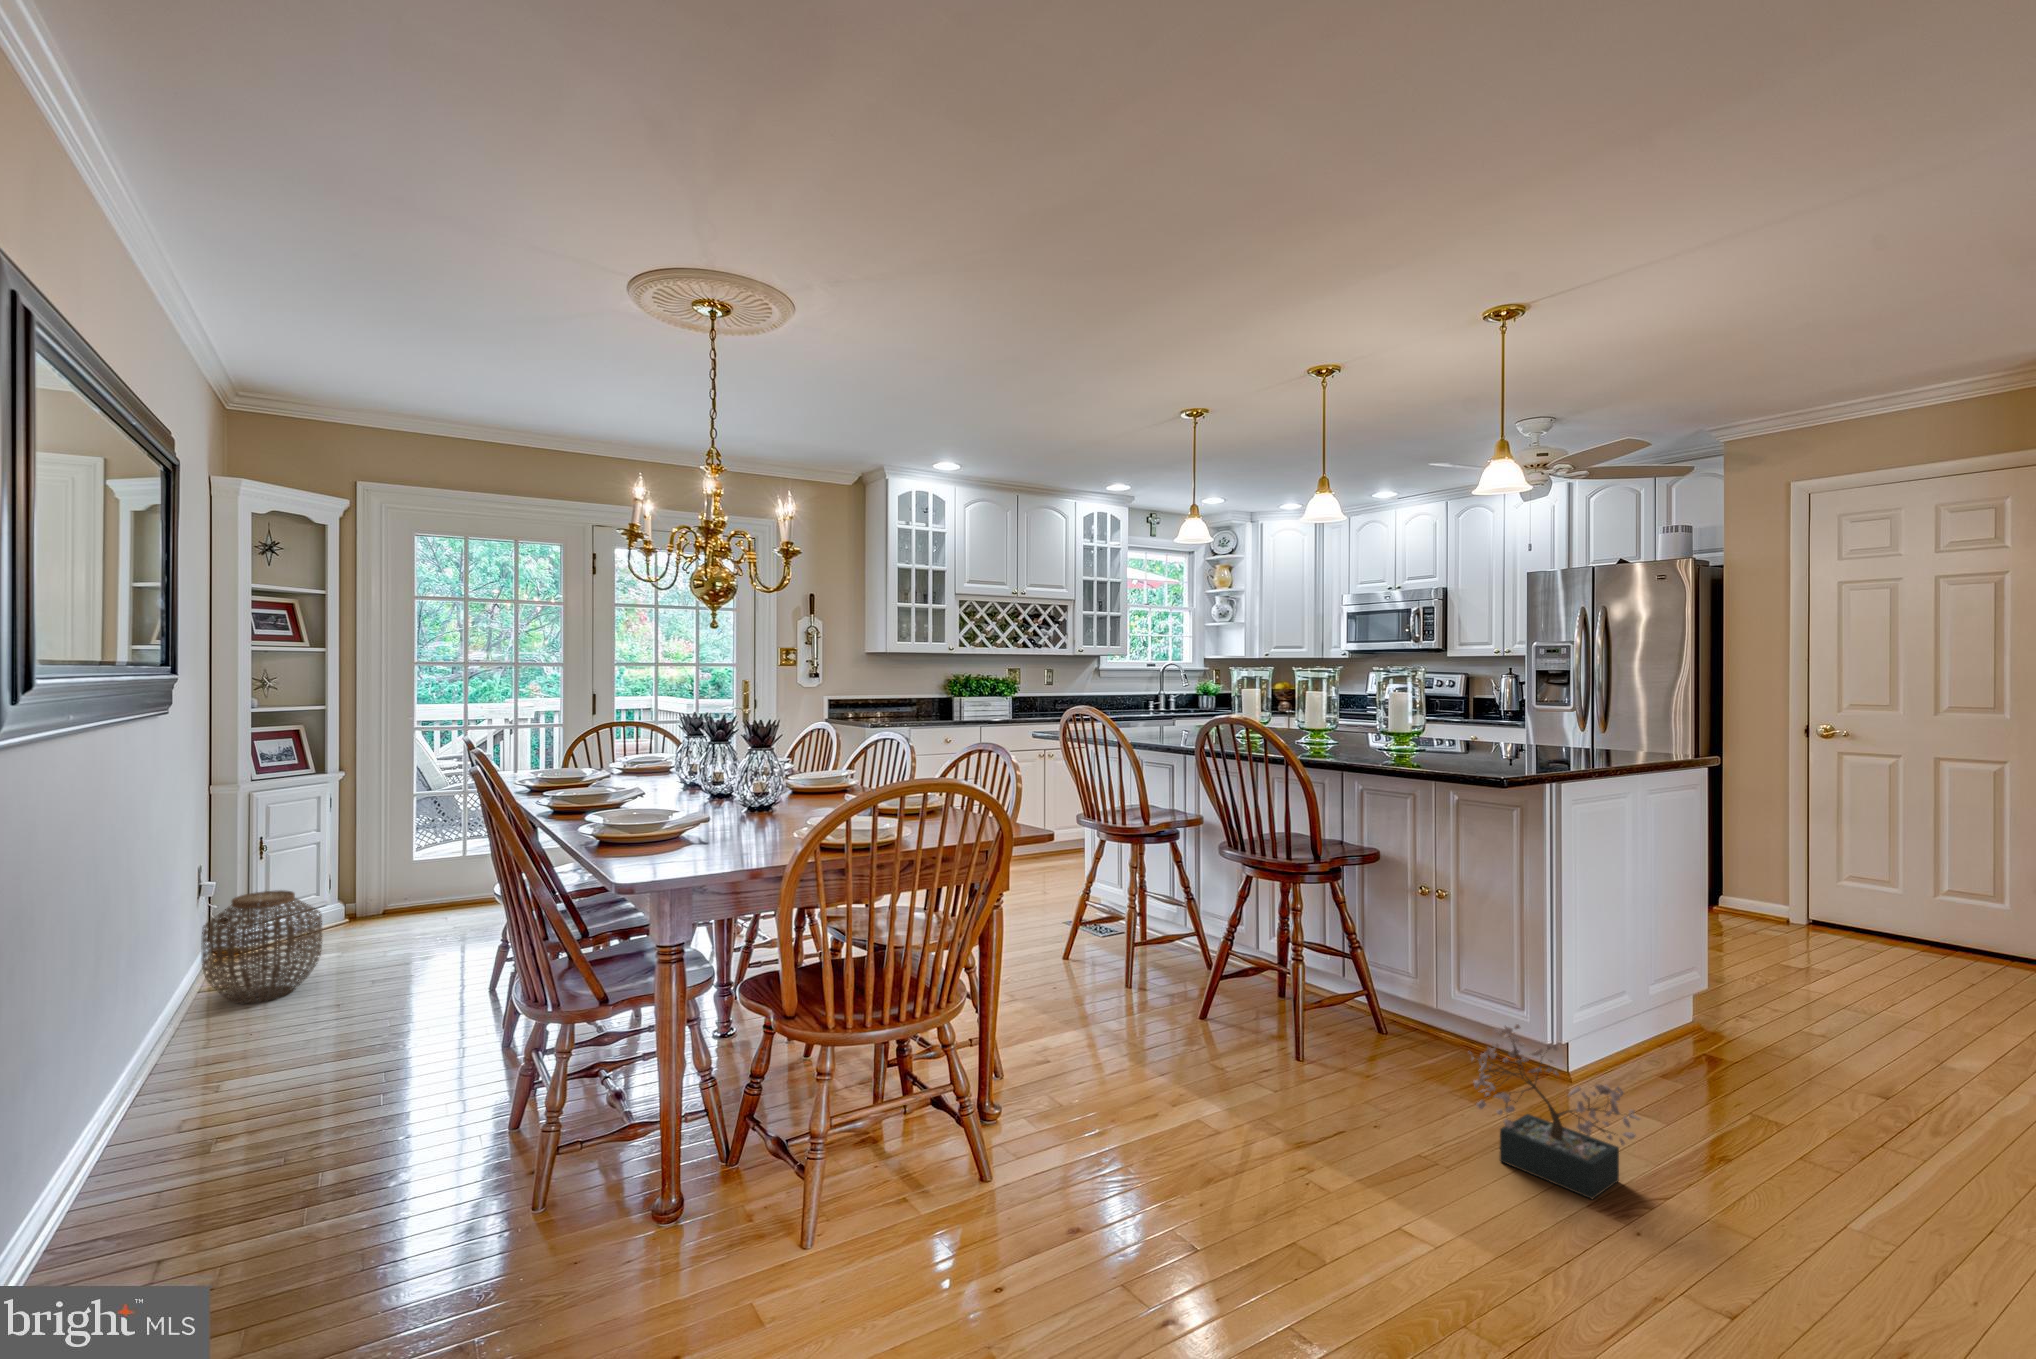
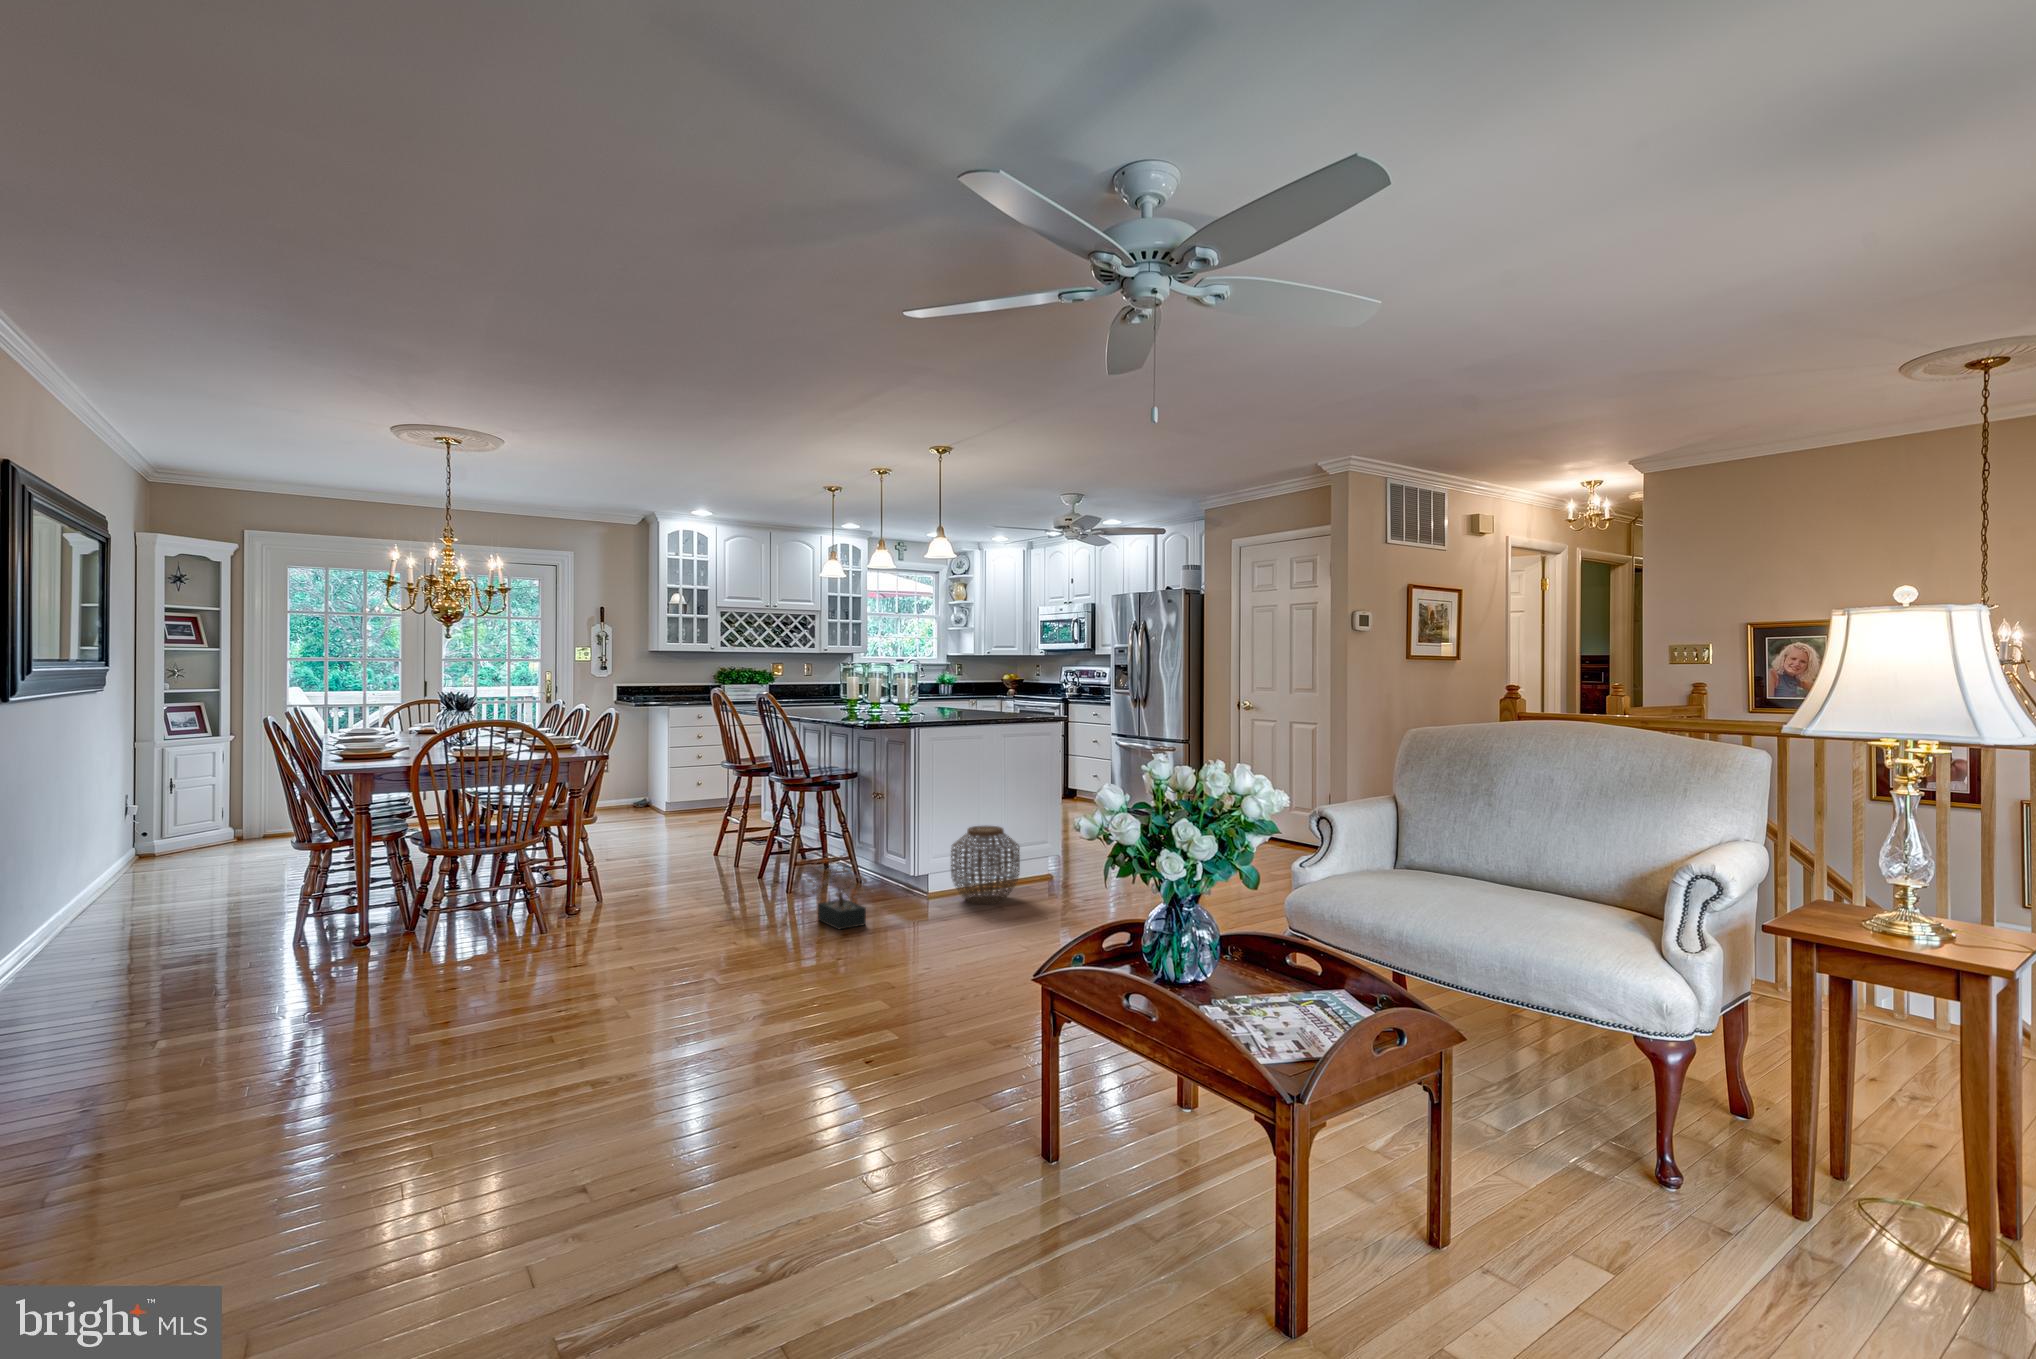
woven basket: present [201,890,322,1003] -> present [951,826,1020,904]

